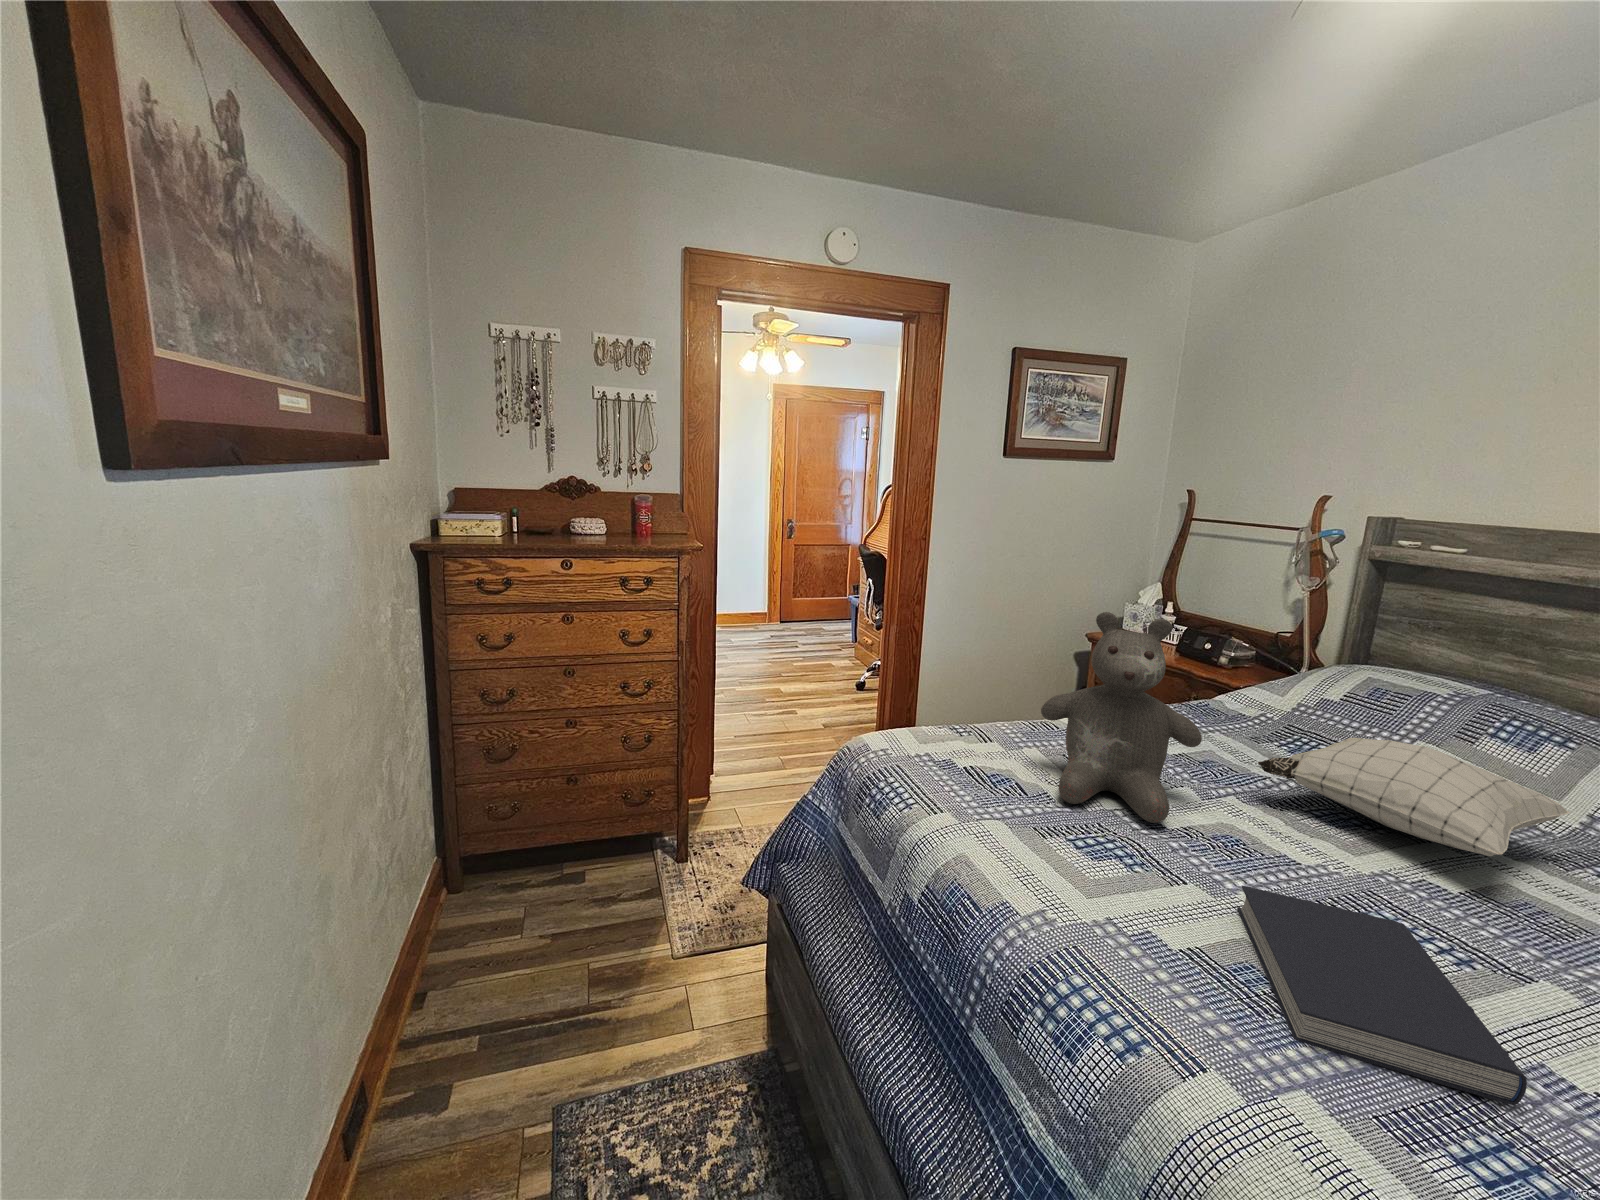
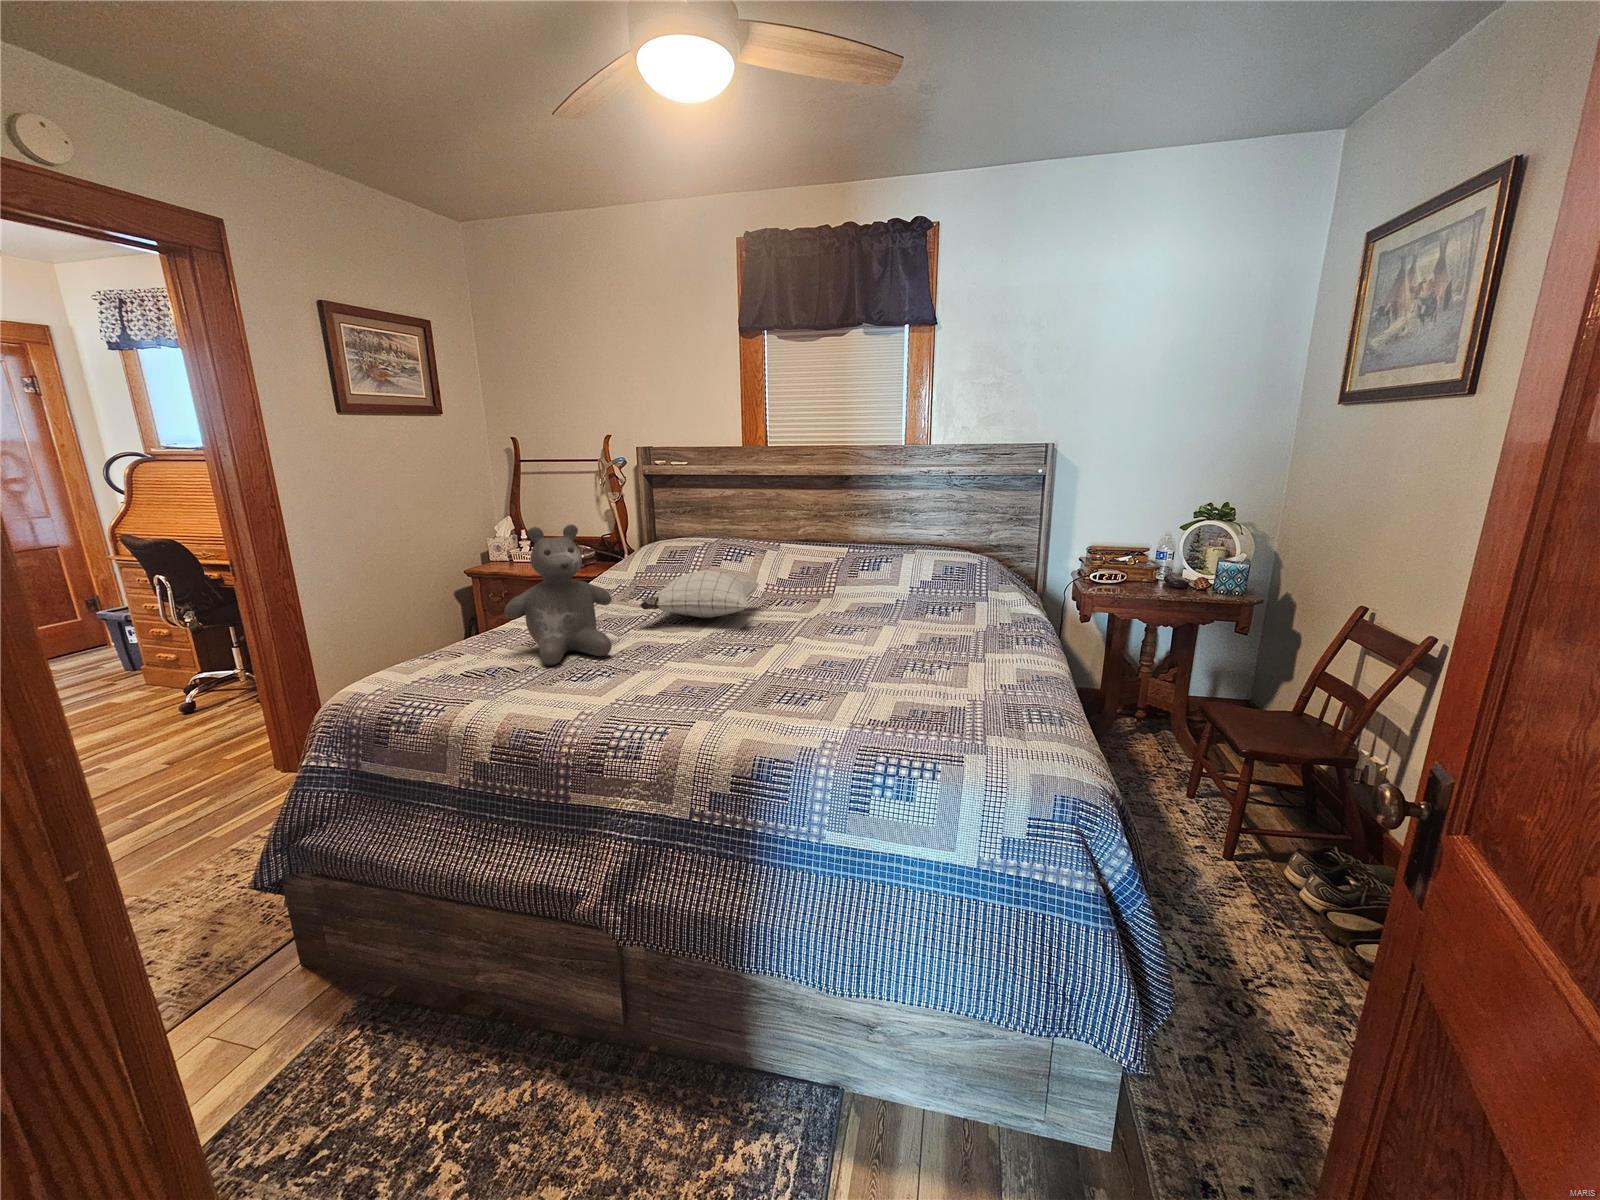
book: present [1237,886,1527,1105] -> none [666,644,782,701]

